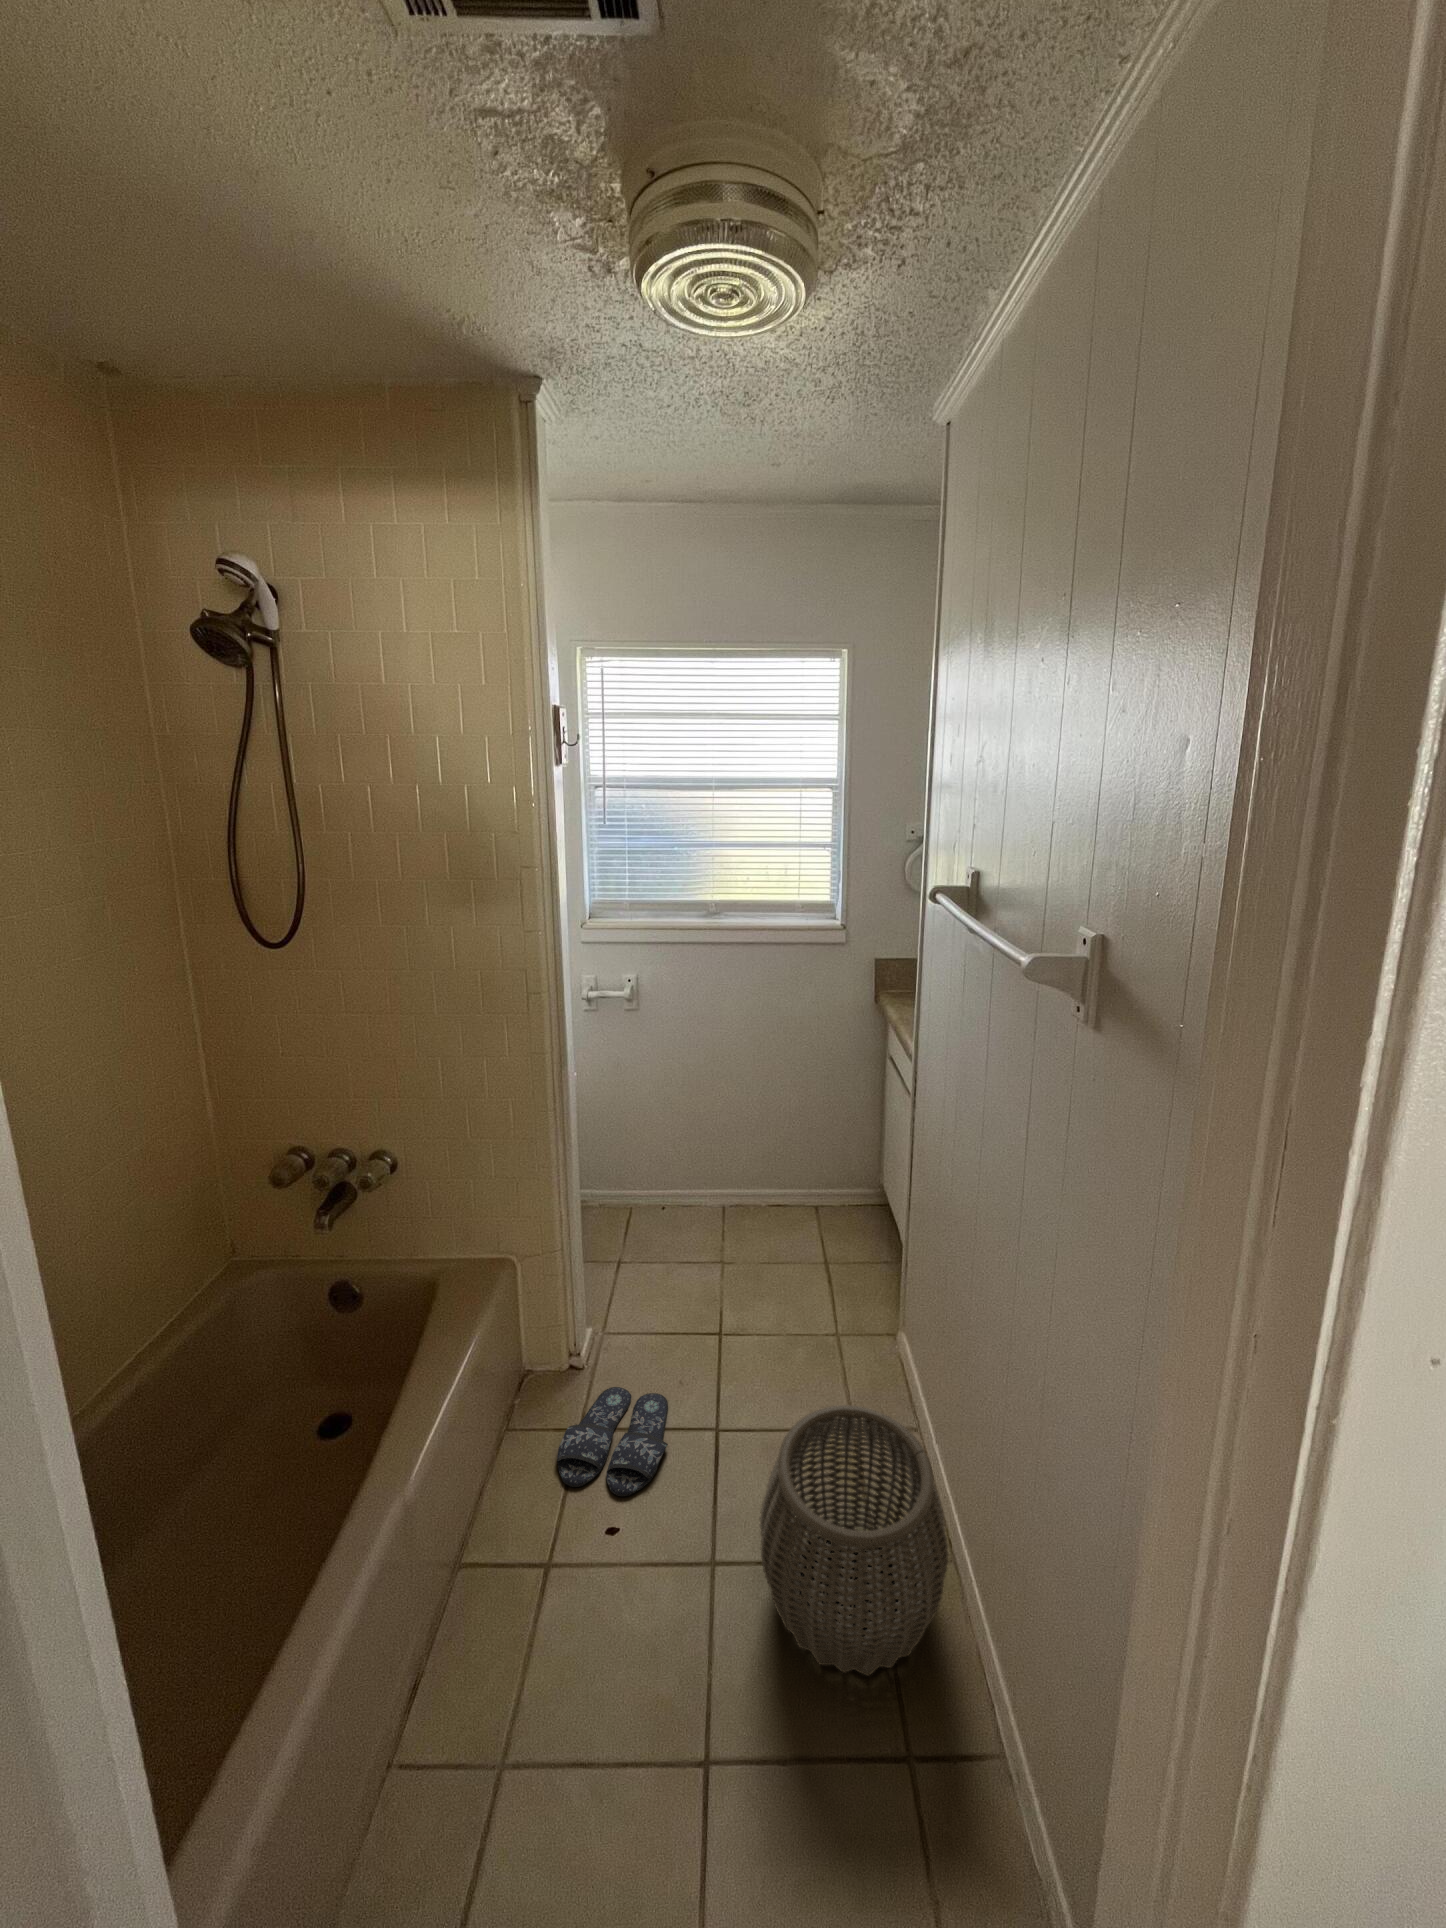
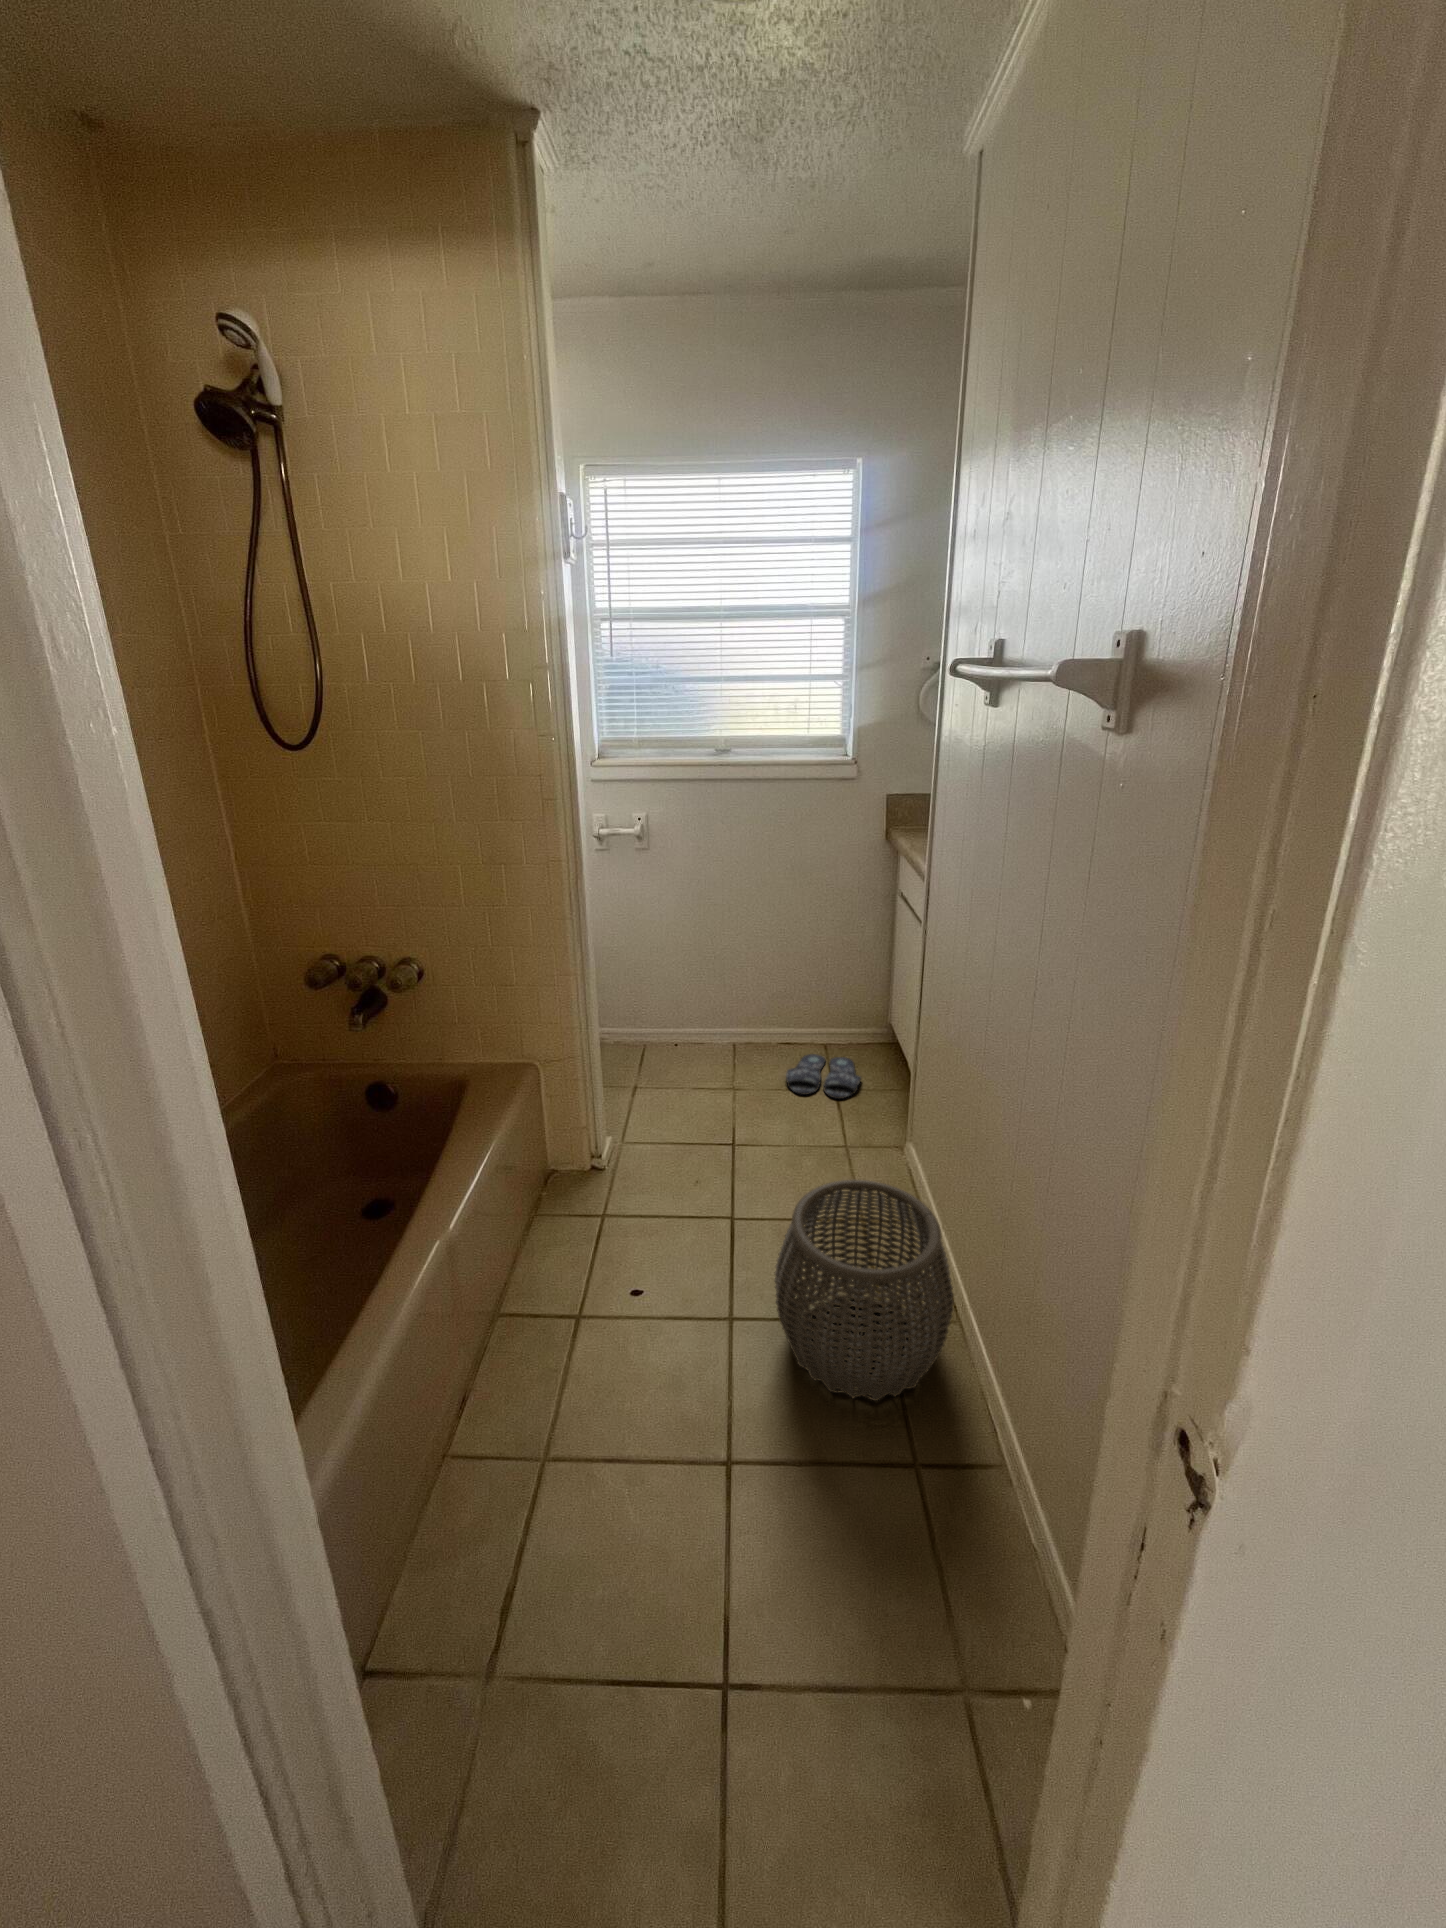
slippers: present [557,1387,668,1496] -> present [786,1054,861,1099]

